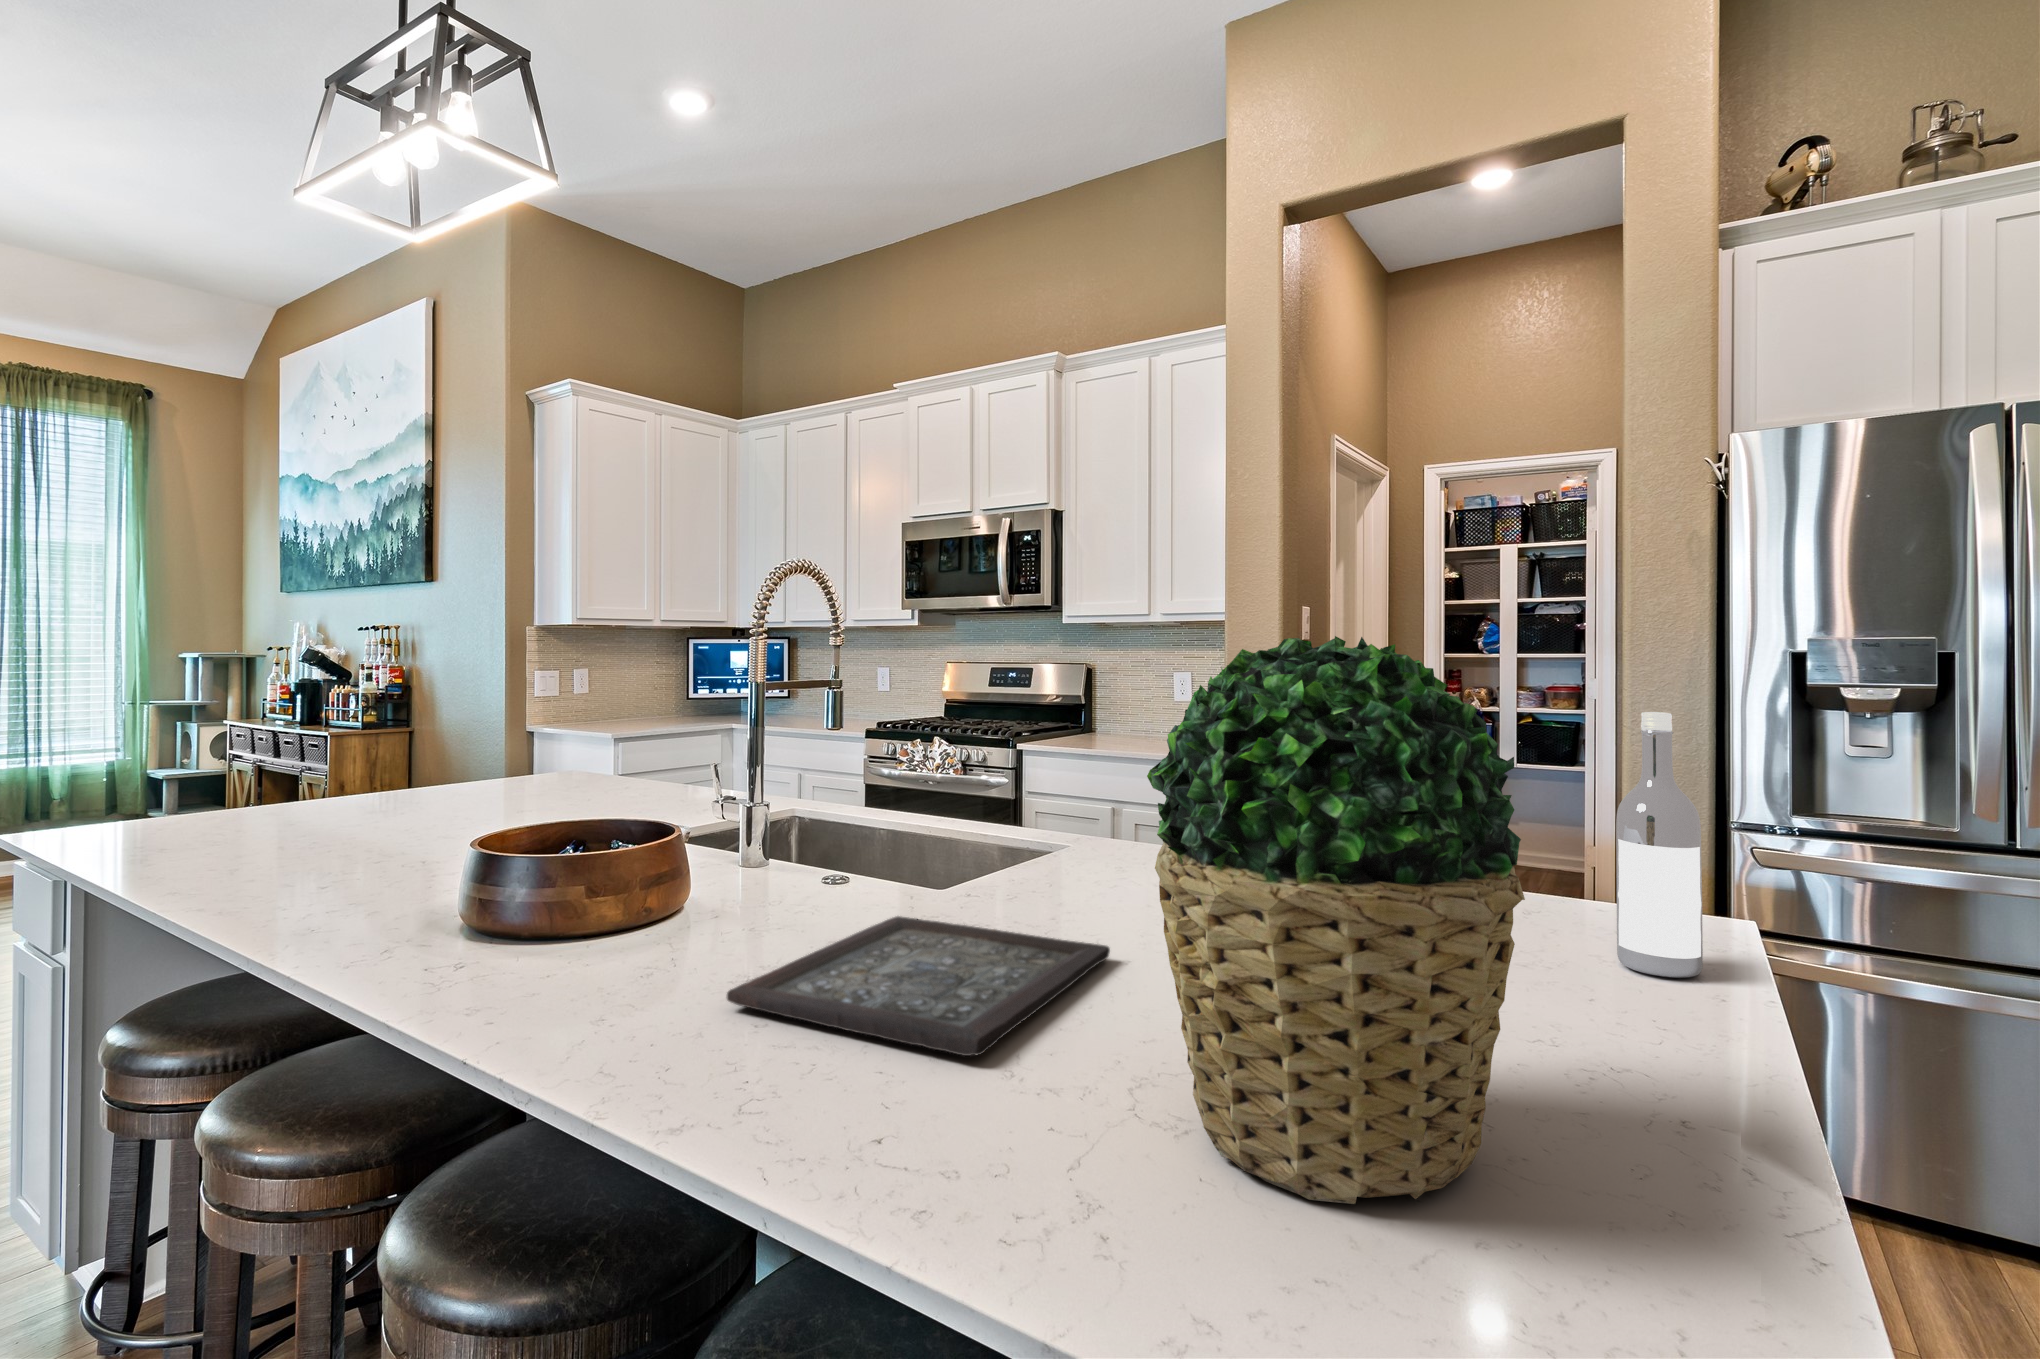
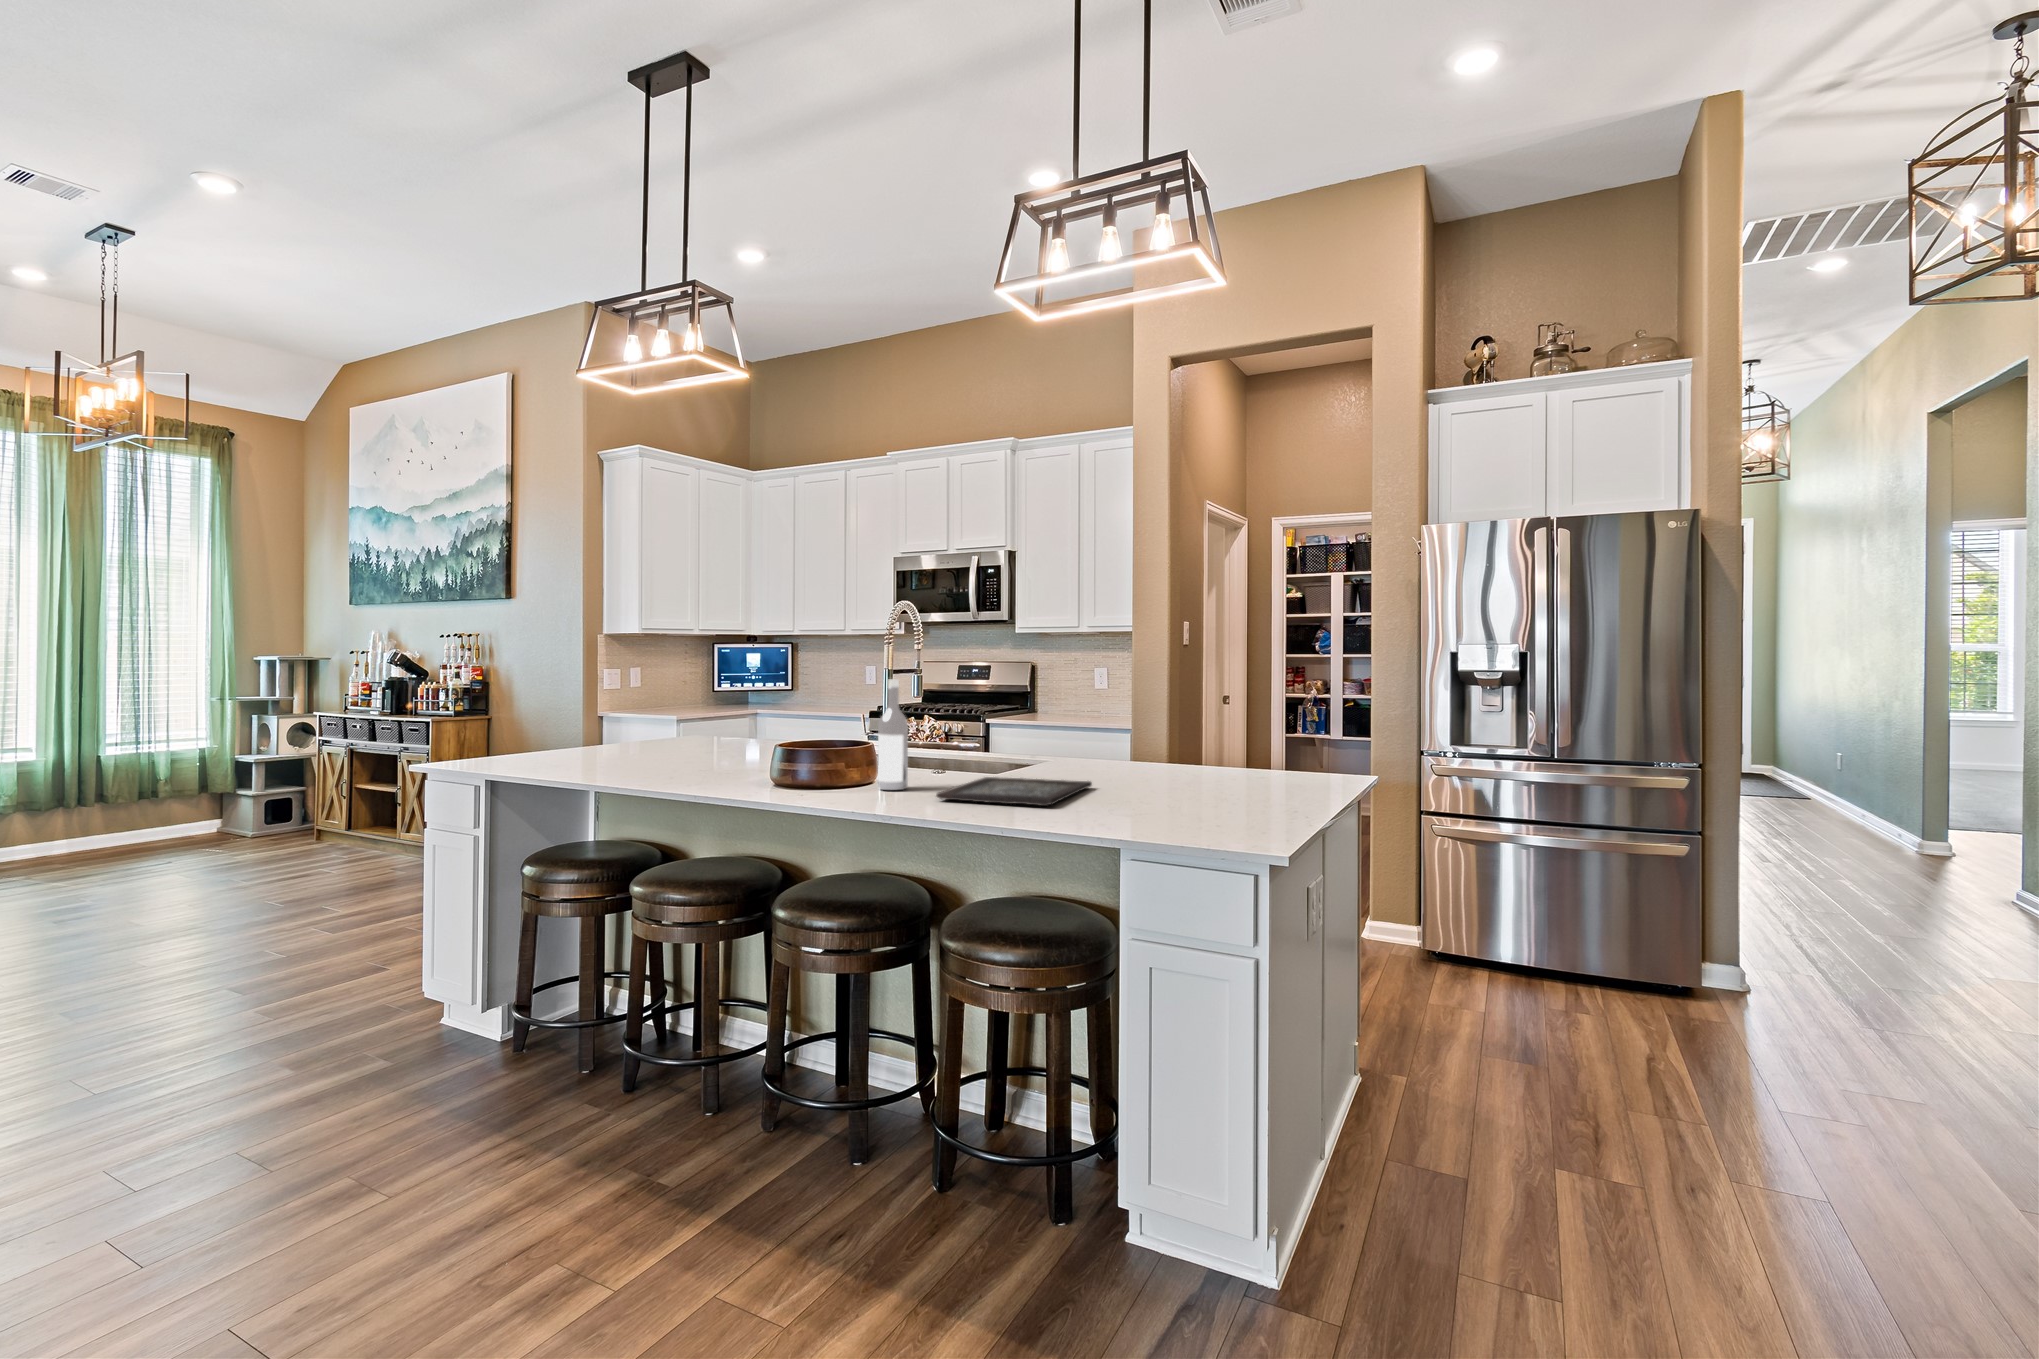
potted plant: present [1147,636,1525,1204] -> none [1119,642,1243,822]
wine bottle: present [1616,712,1703,978] -> present [878,679,908,790]

